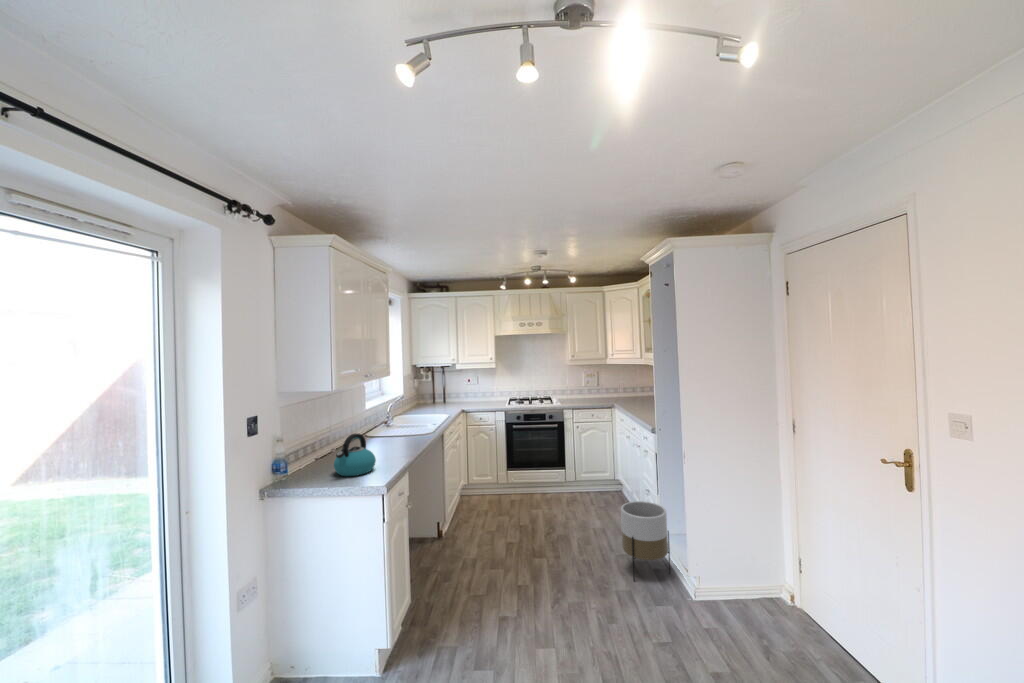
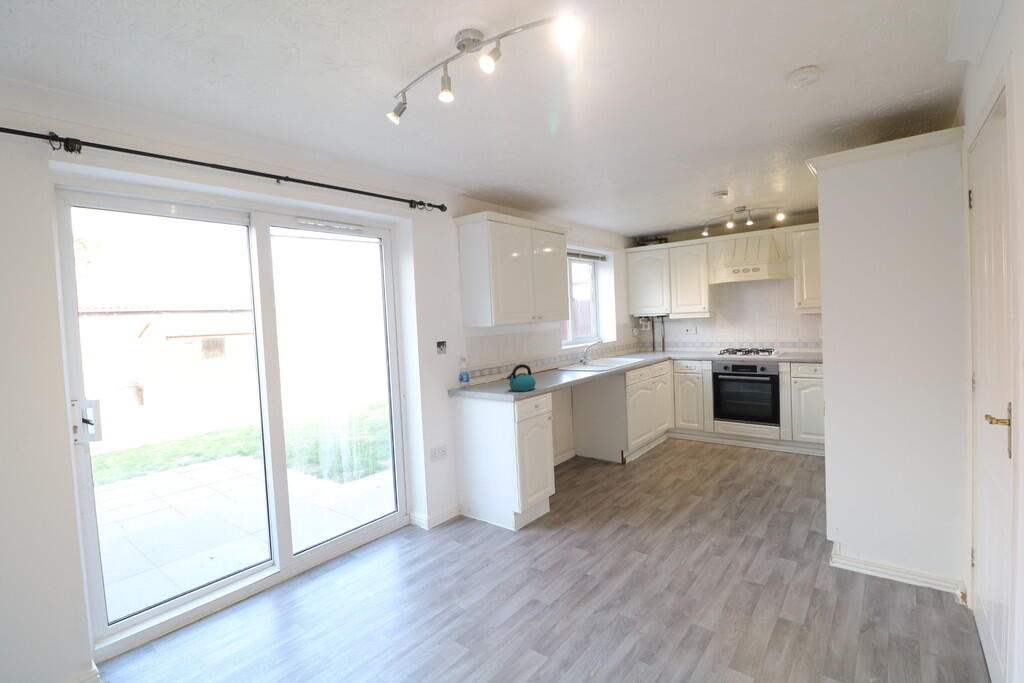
planter: present [621,501,670,581] -> none [769,457,826,537]

